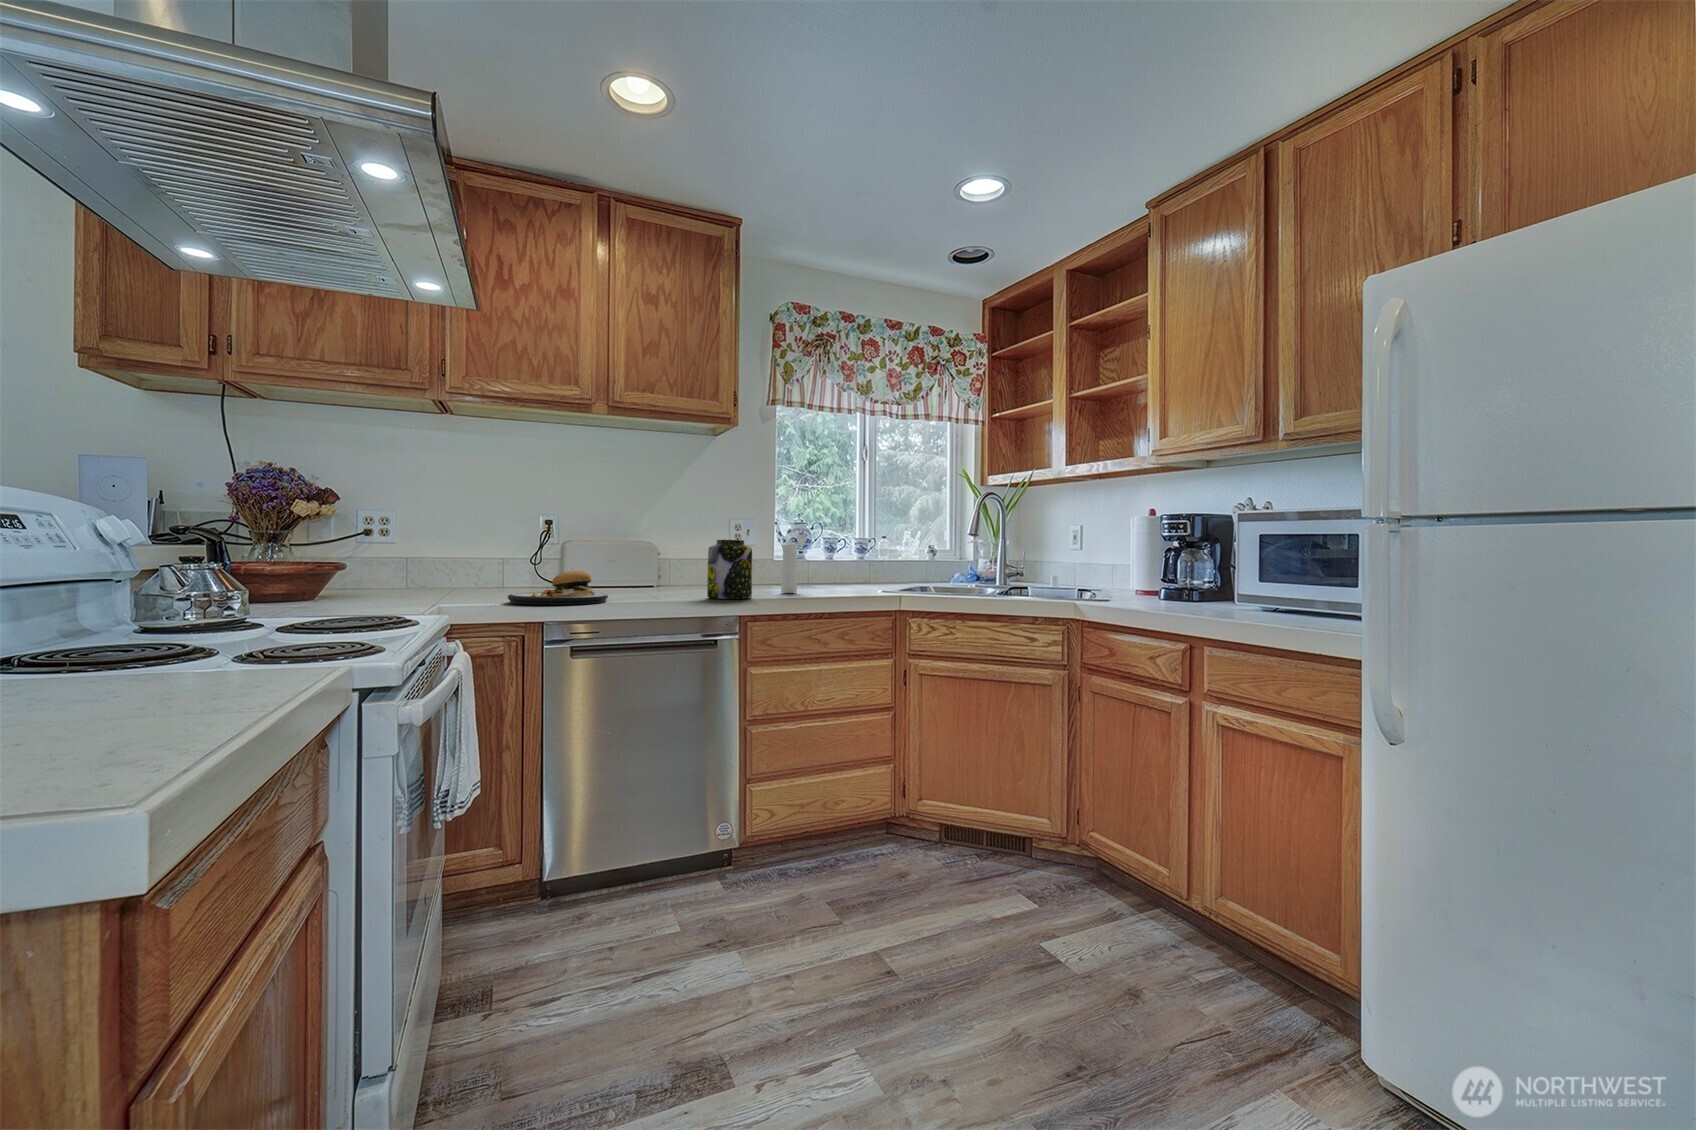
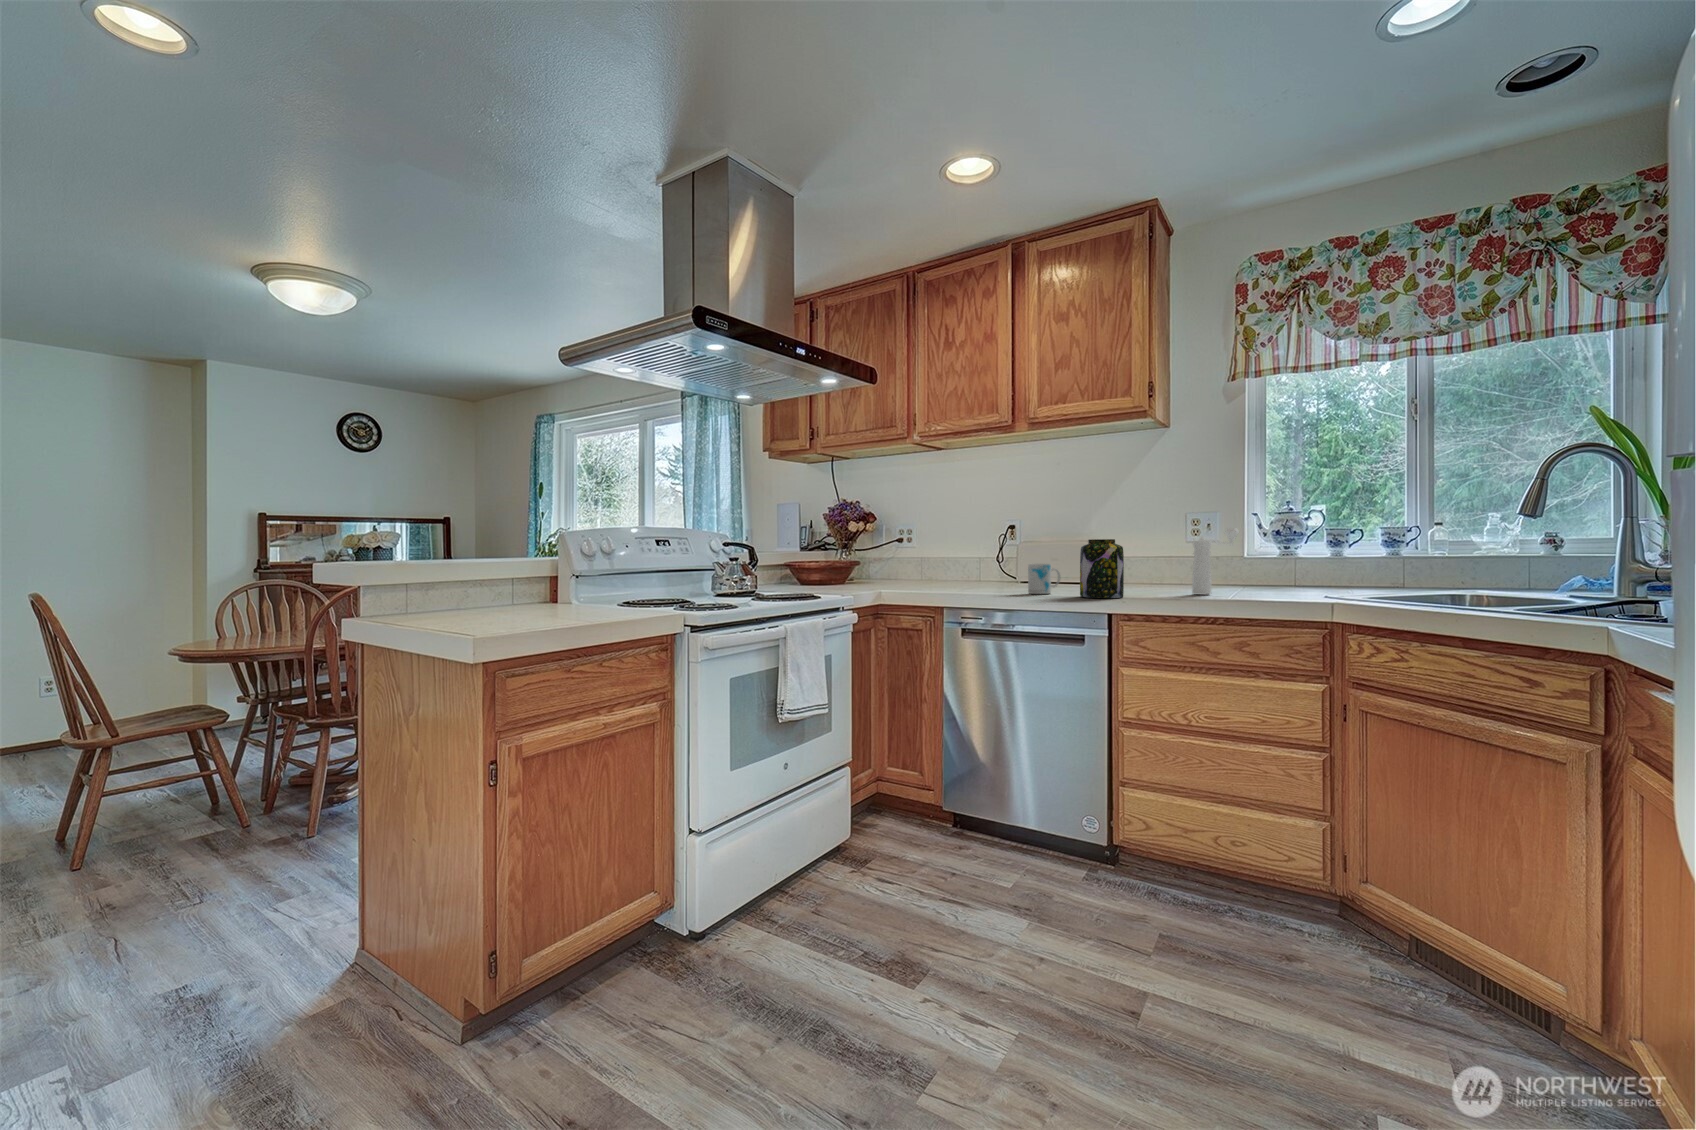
mug: none [639,565,668,598] -> present [1028,564,1060,594]
plate: present [508,570,608,605] -> none [921,556,997,596]

